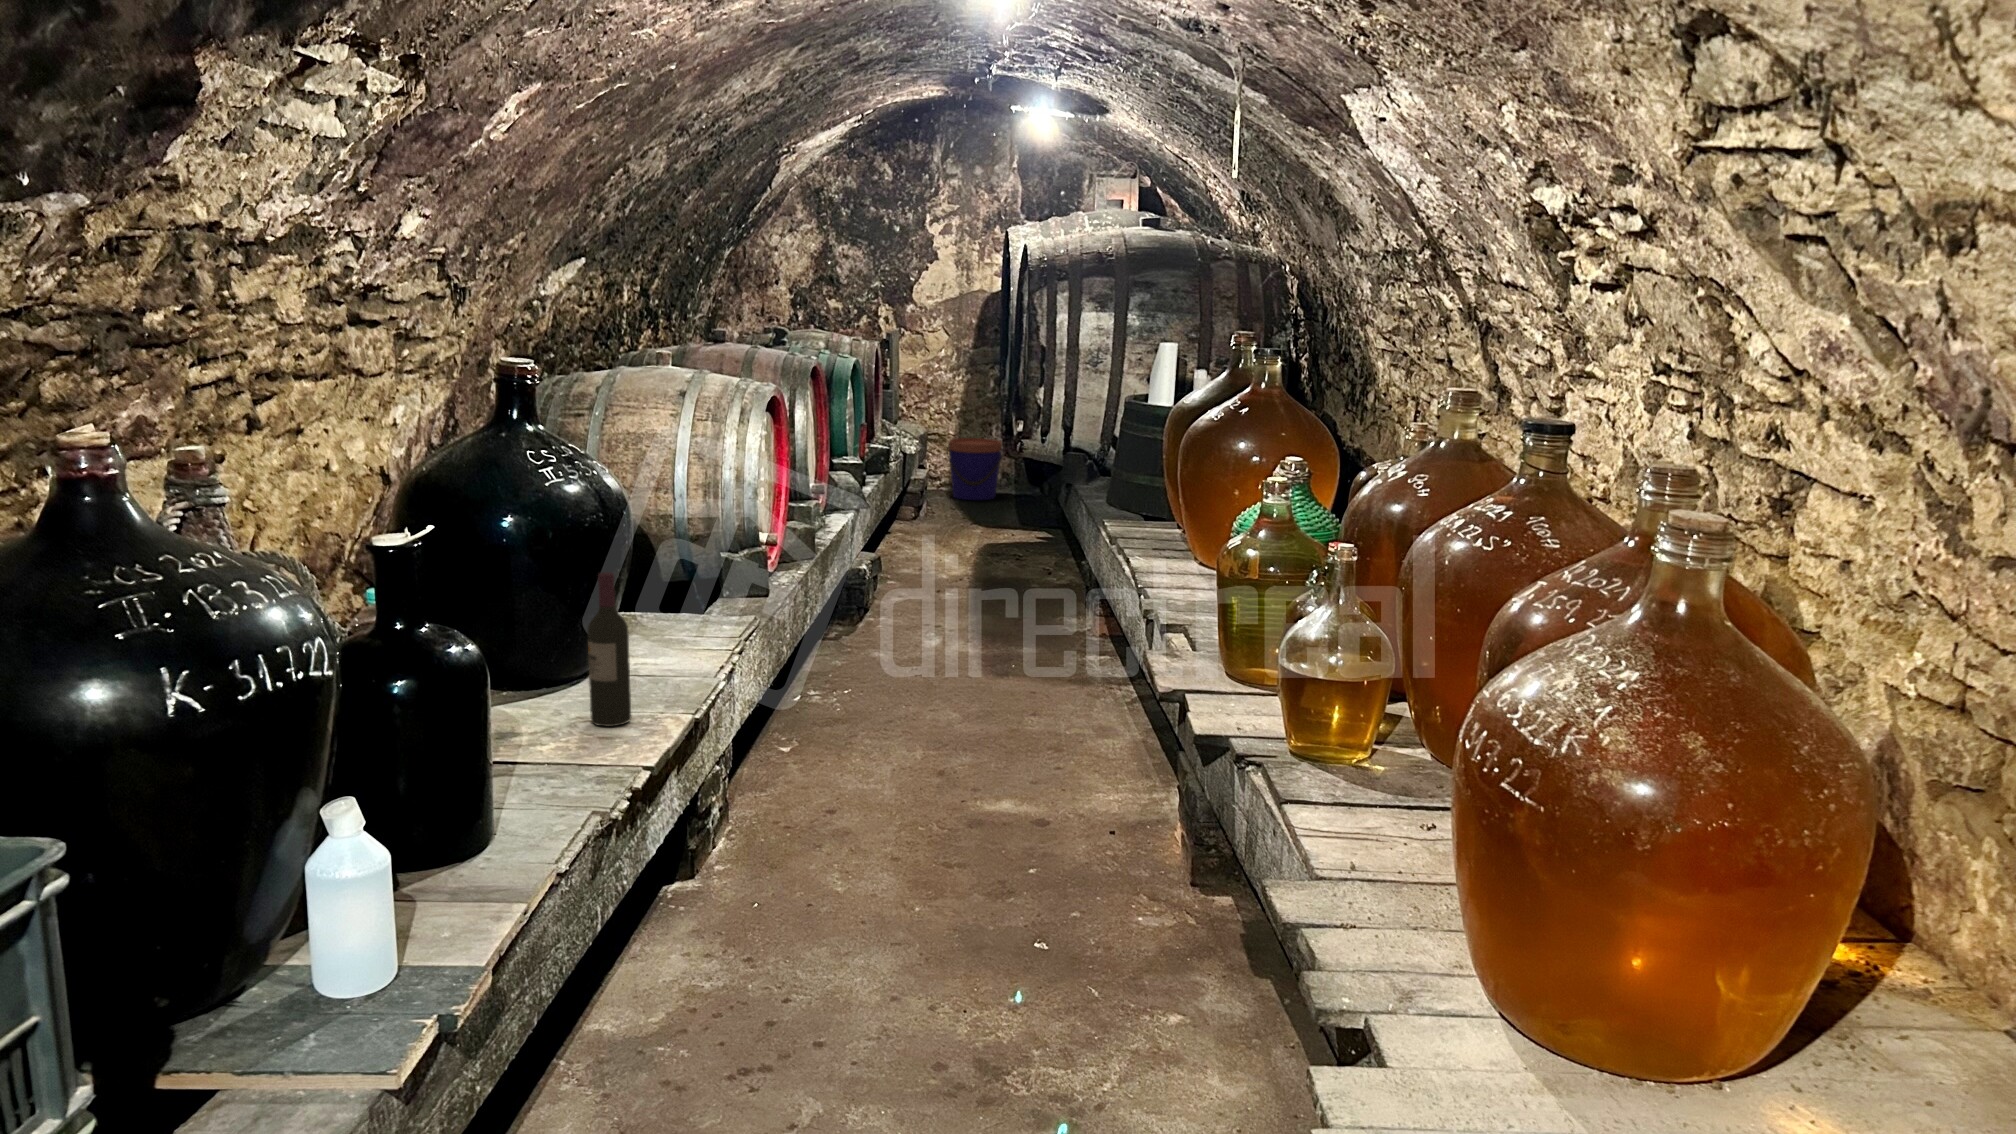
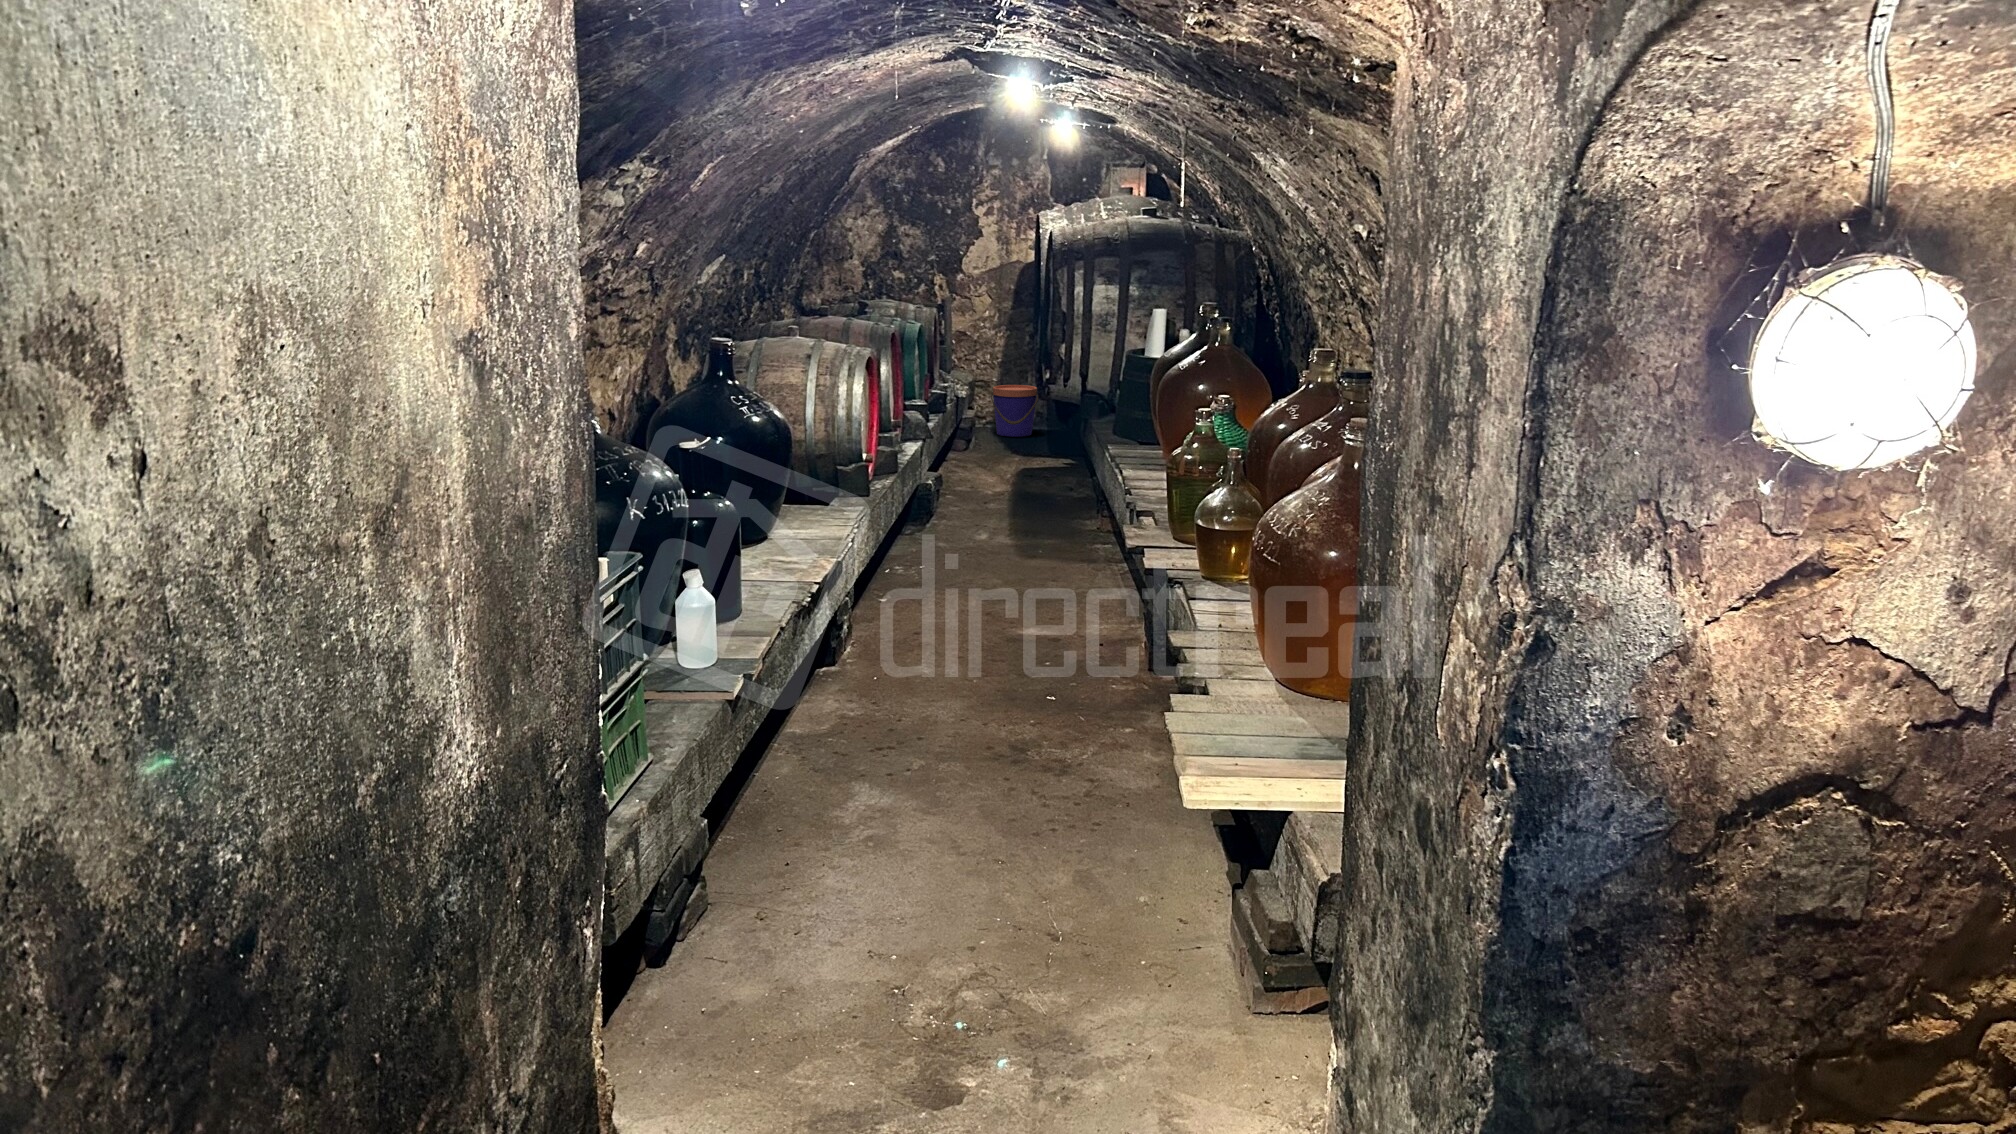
wine bottle: present [588,572,631,727] -> none [775,469,801,563]

